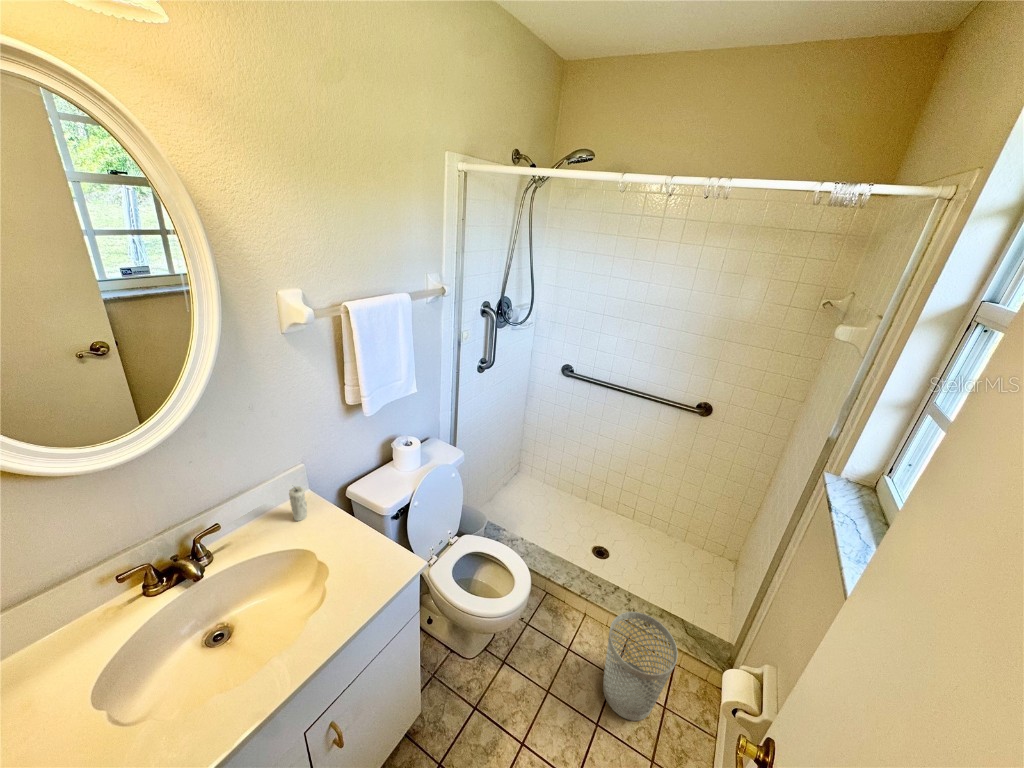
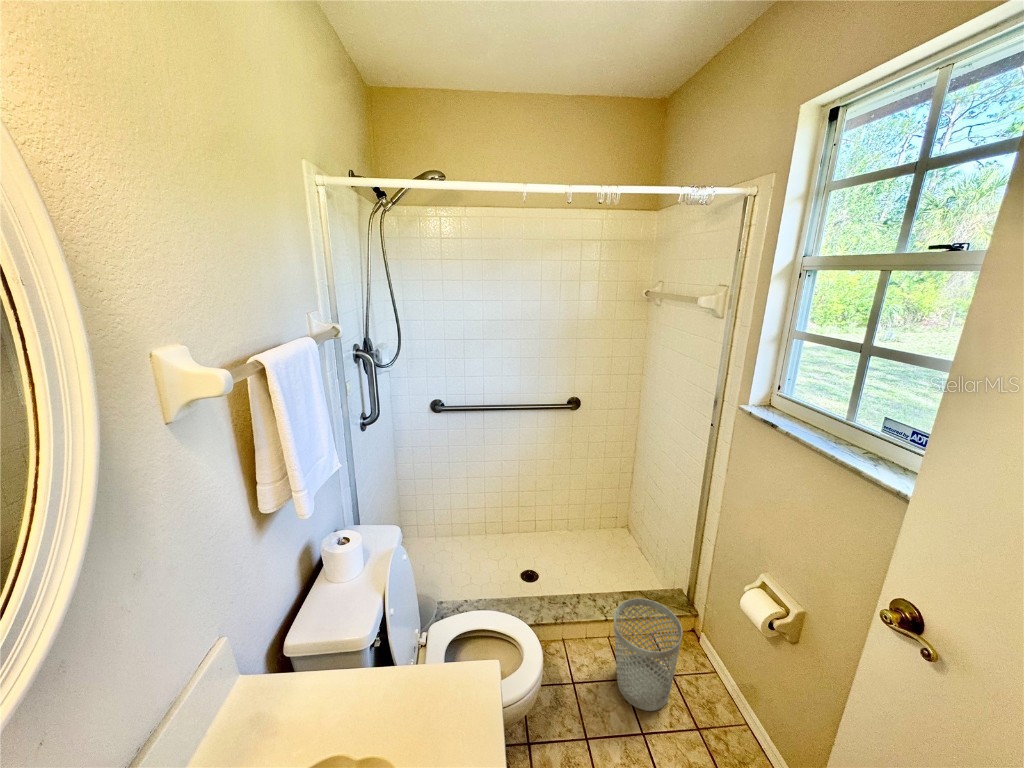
candle: present [289,486,307,521] -> none [238,667,274,730]

